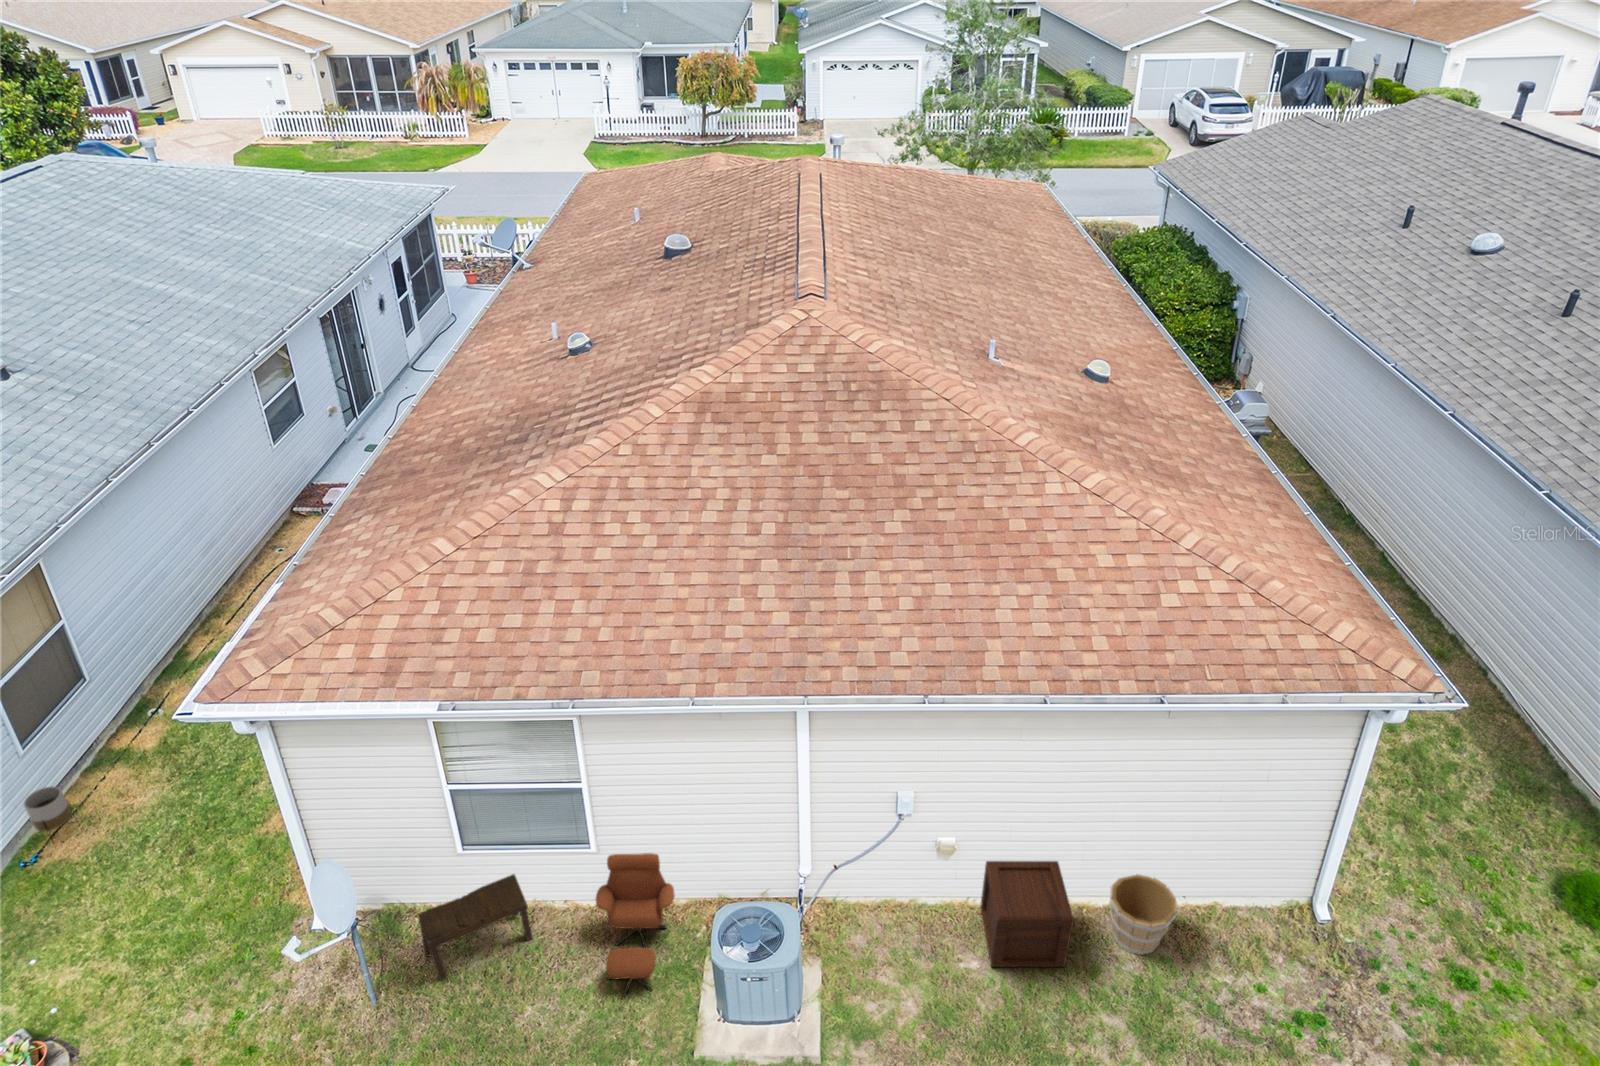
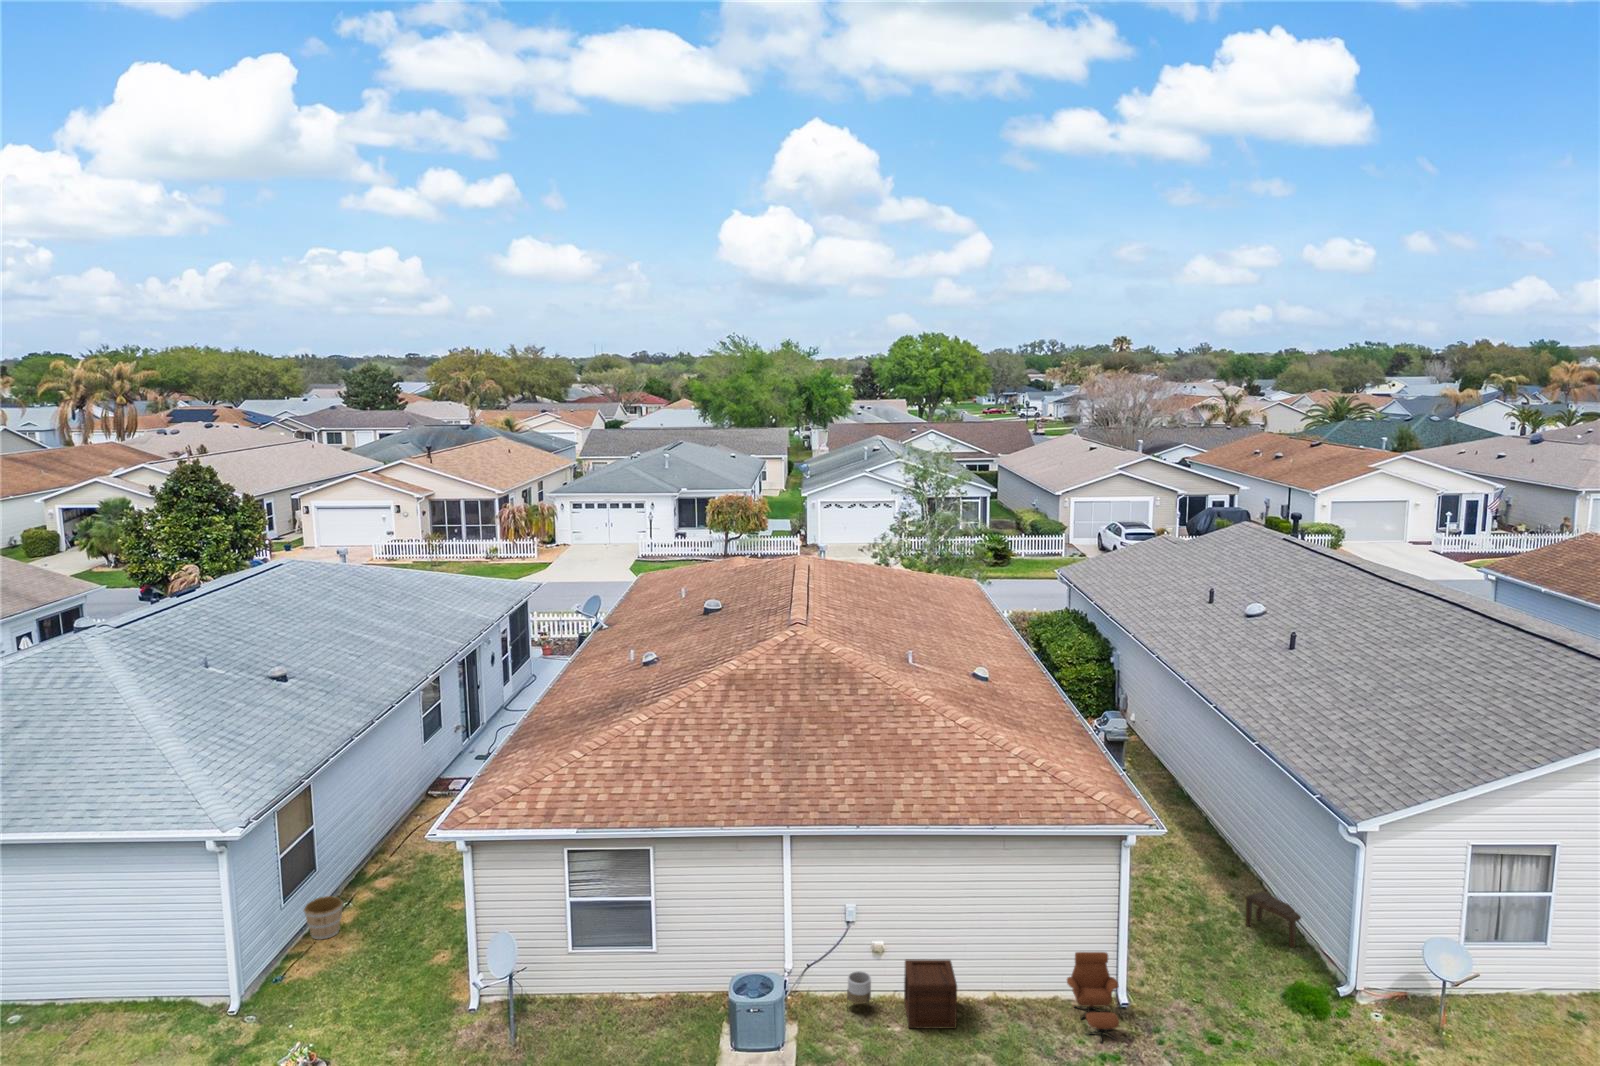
planter: present [24,786,73,833] -> present [847,971,871,1004]
lounge chair: present [596,853,675,999] -> present [1067,952,1119,1043]
bench: present [418,874,532,980] -> present [1246,892,1301,948]
wooden bucket: present [1110,874,1177,955] -> present [304,896,344,940]

